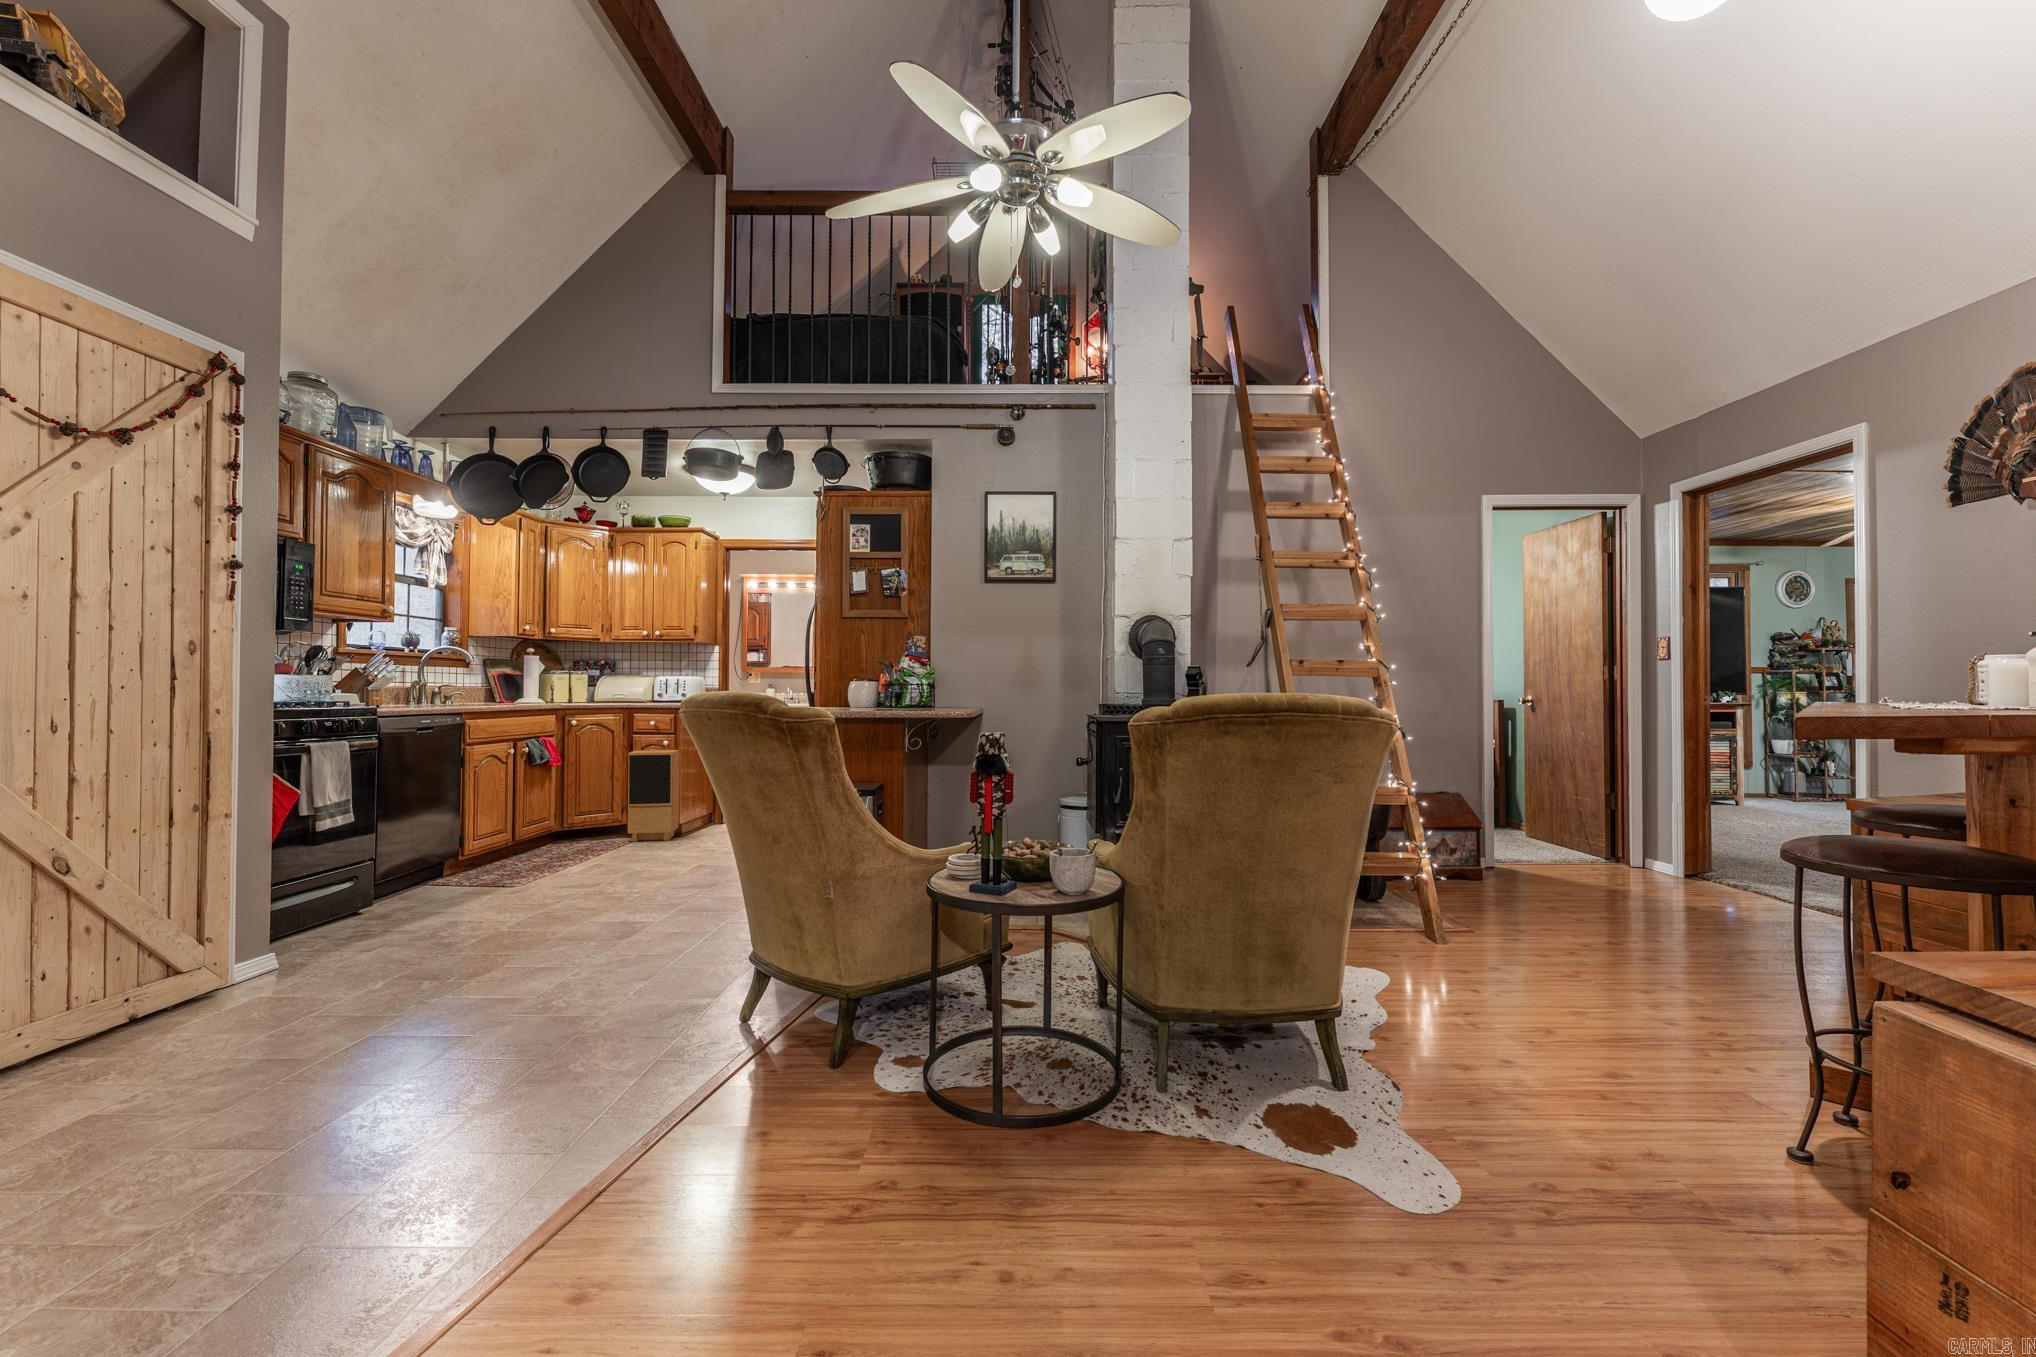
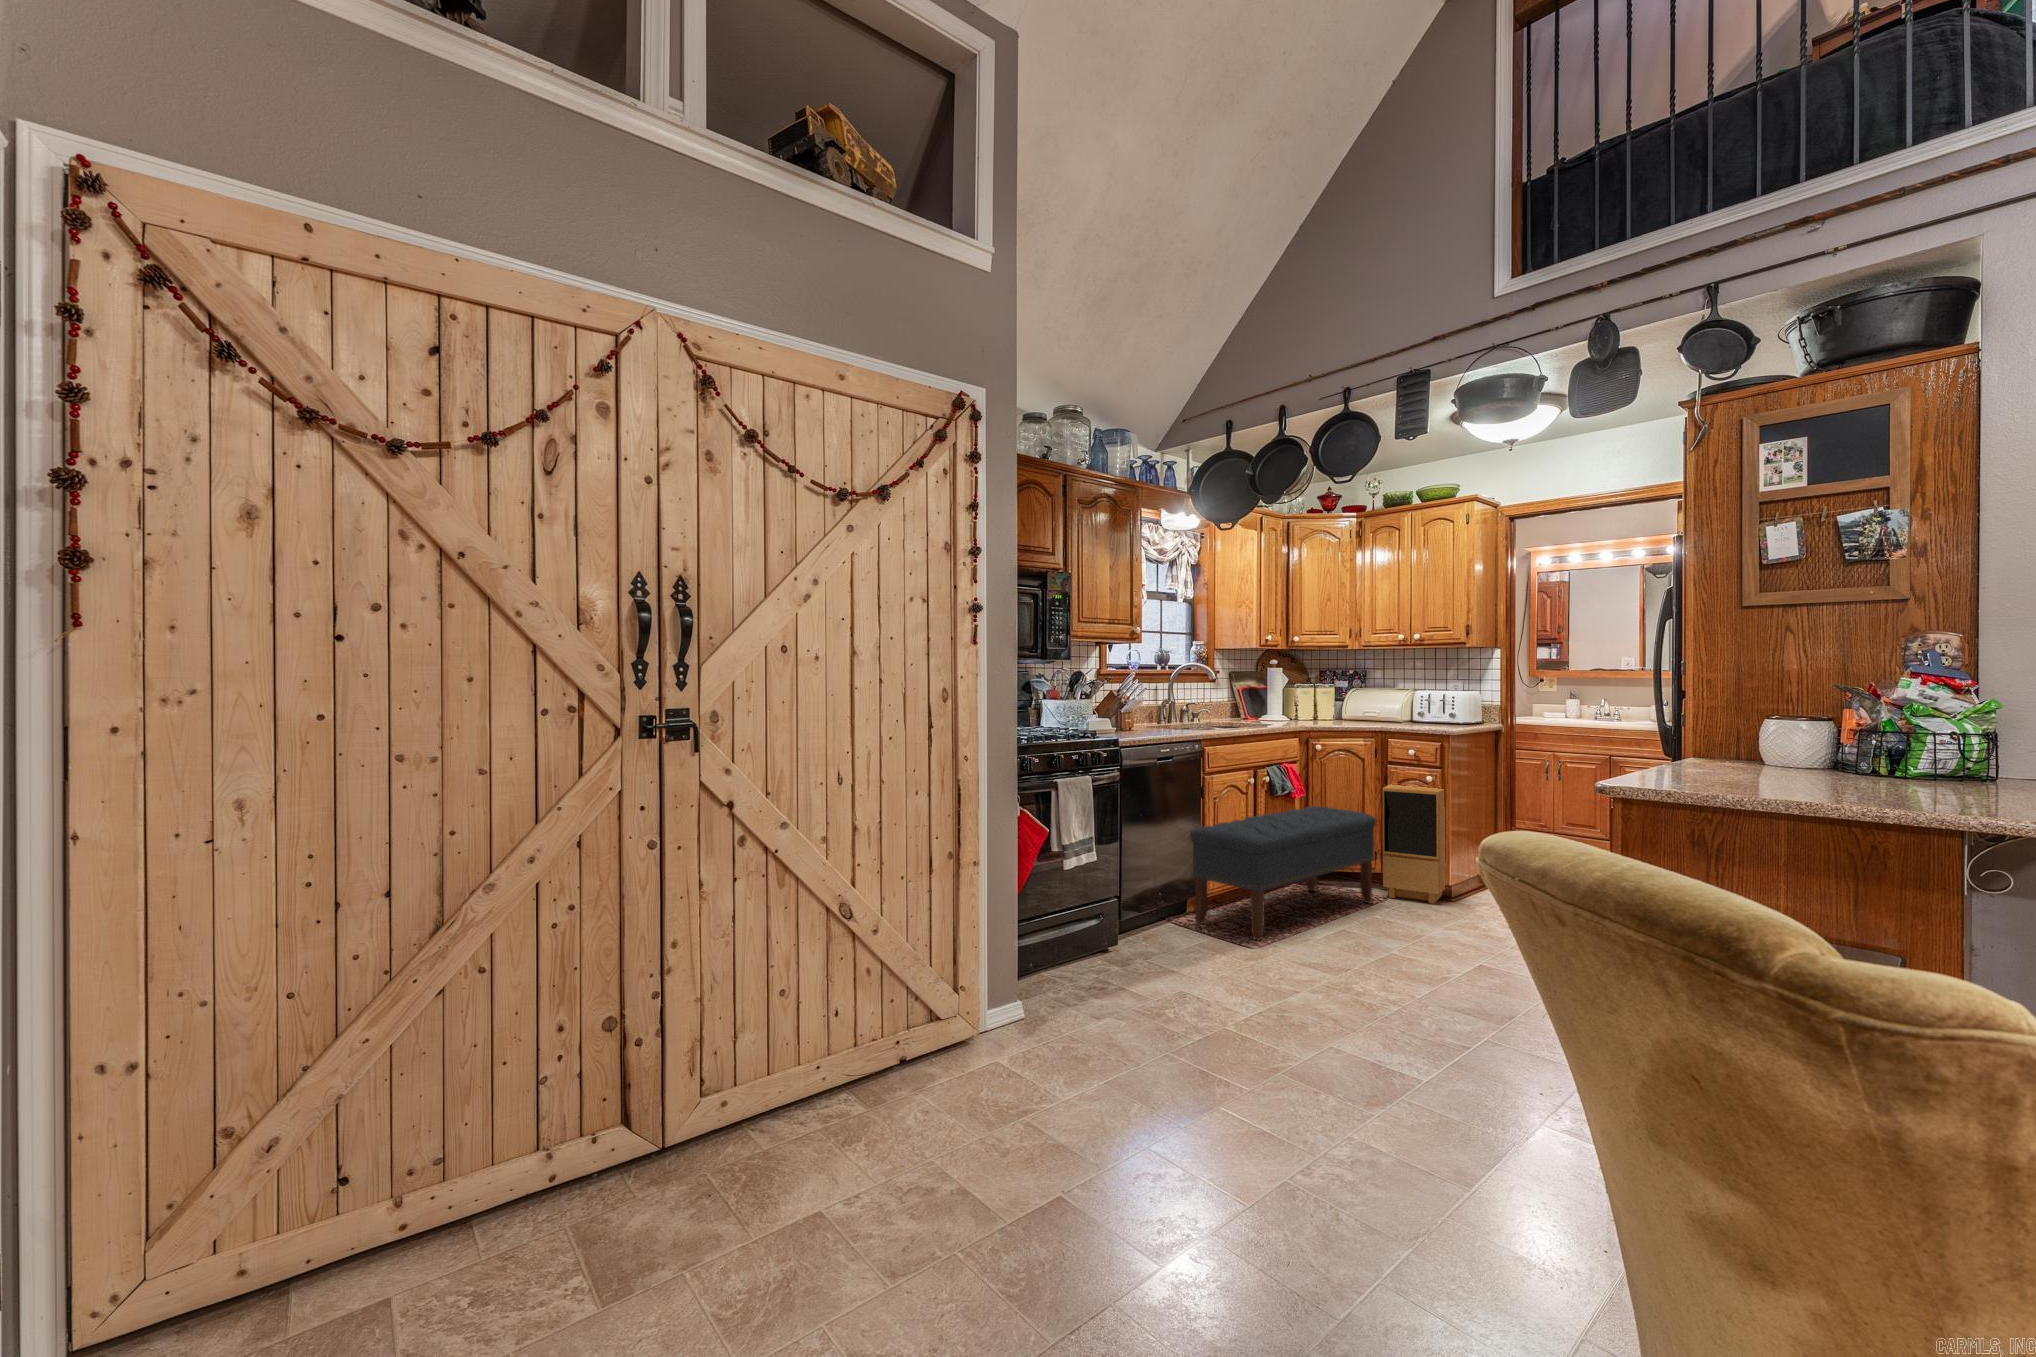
bench: none [449,772,623,881] -> present [1190,806,1376,941]

